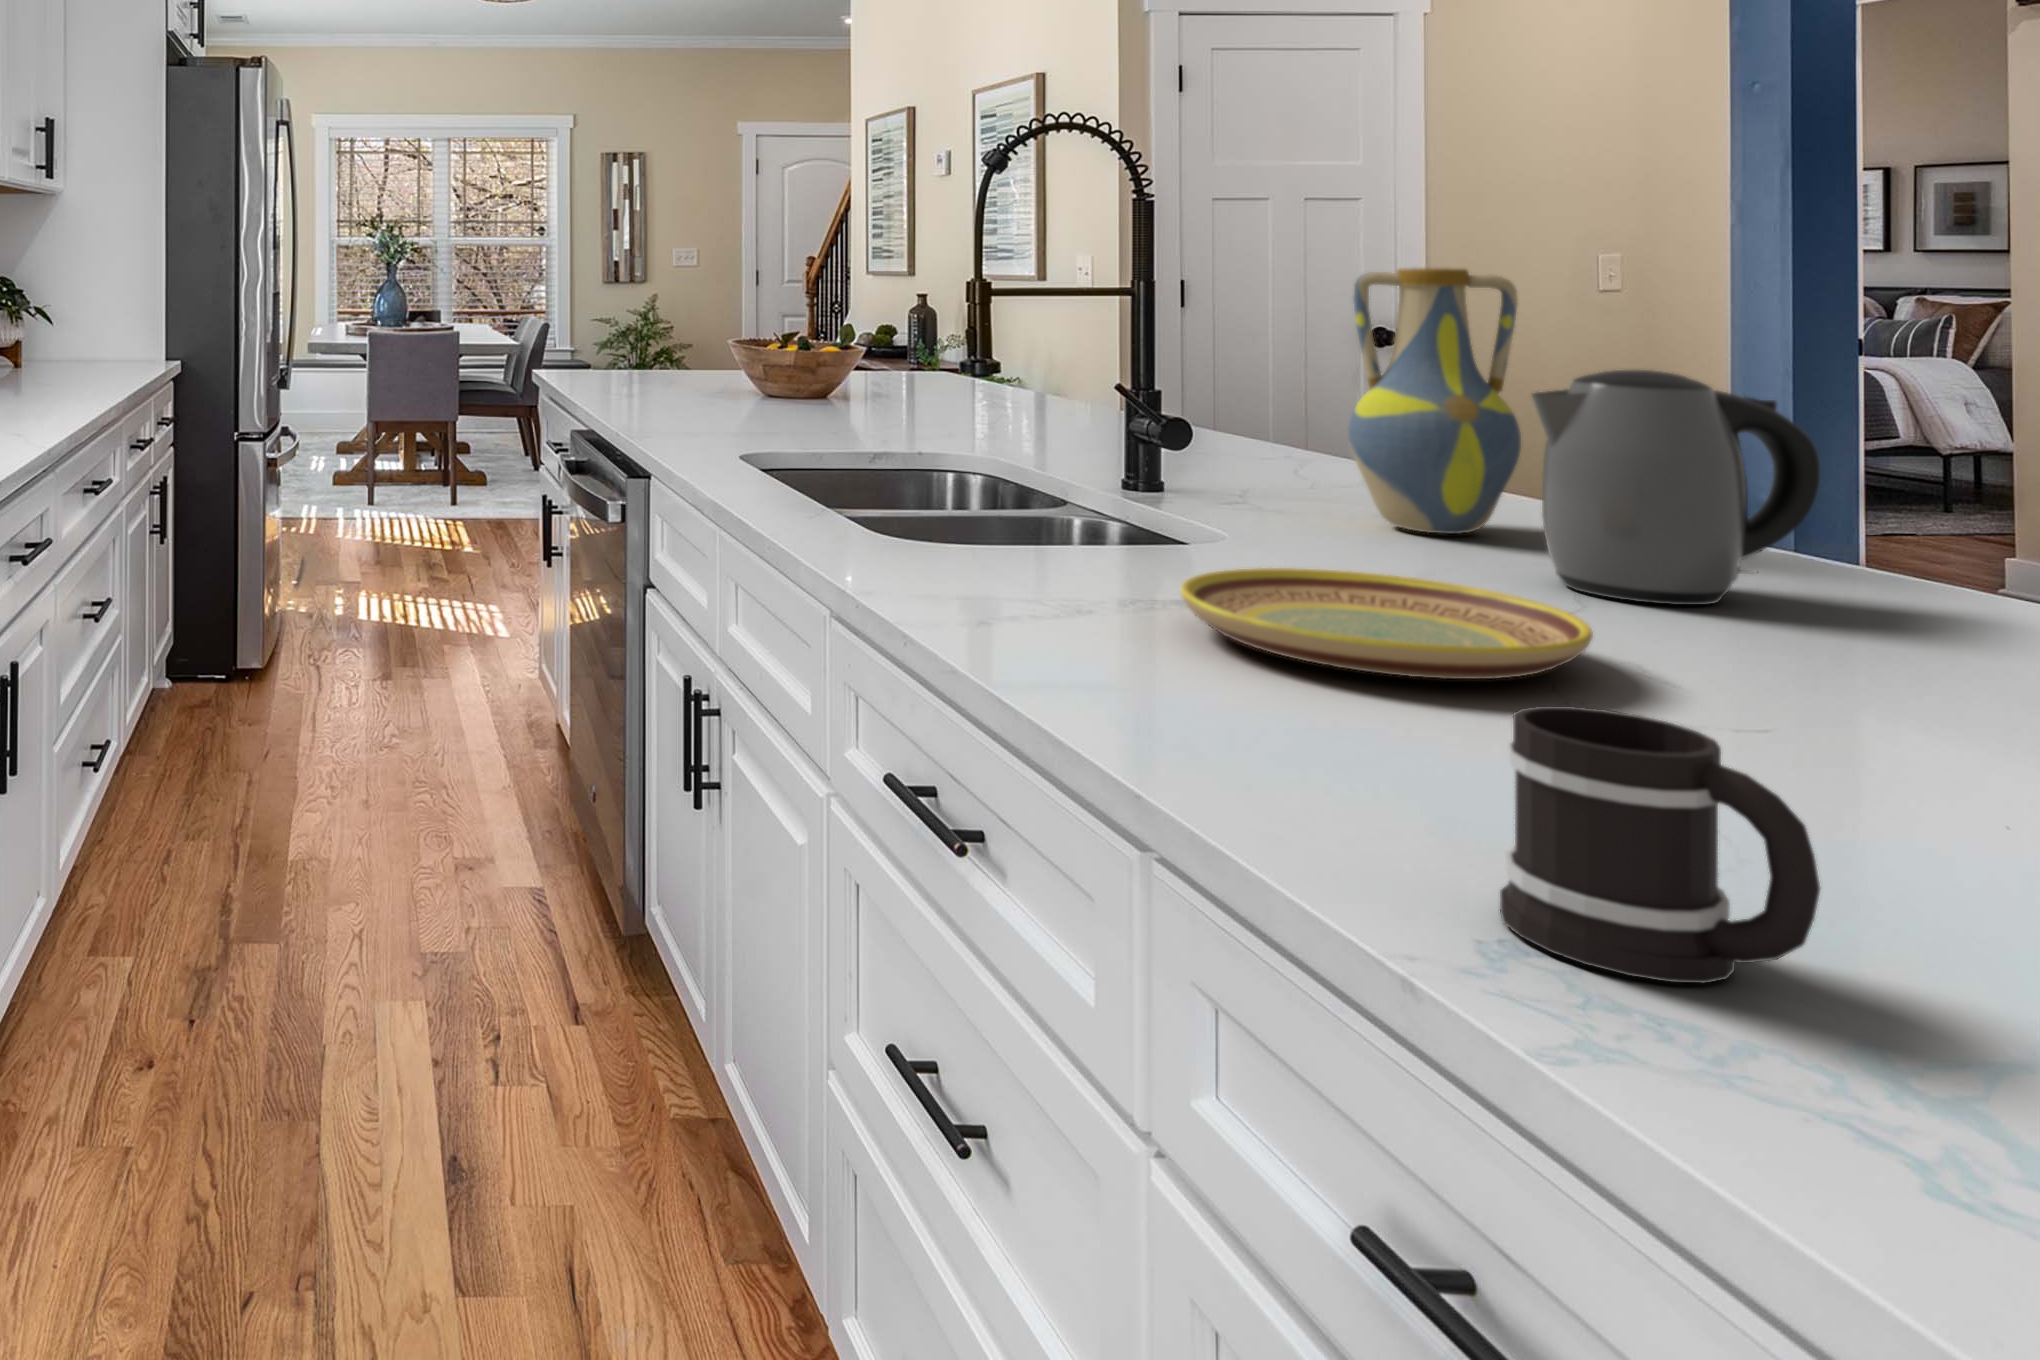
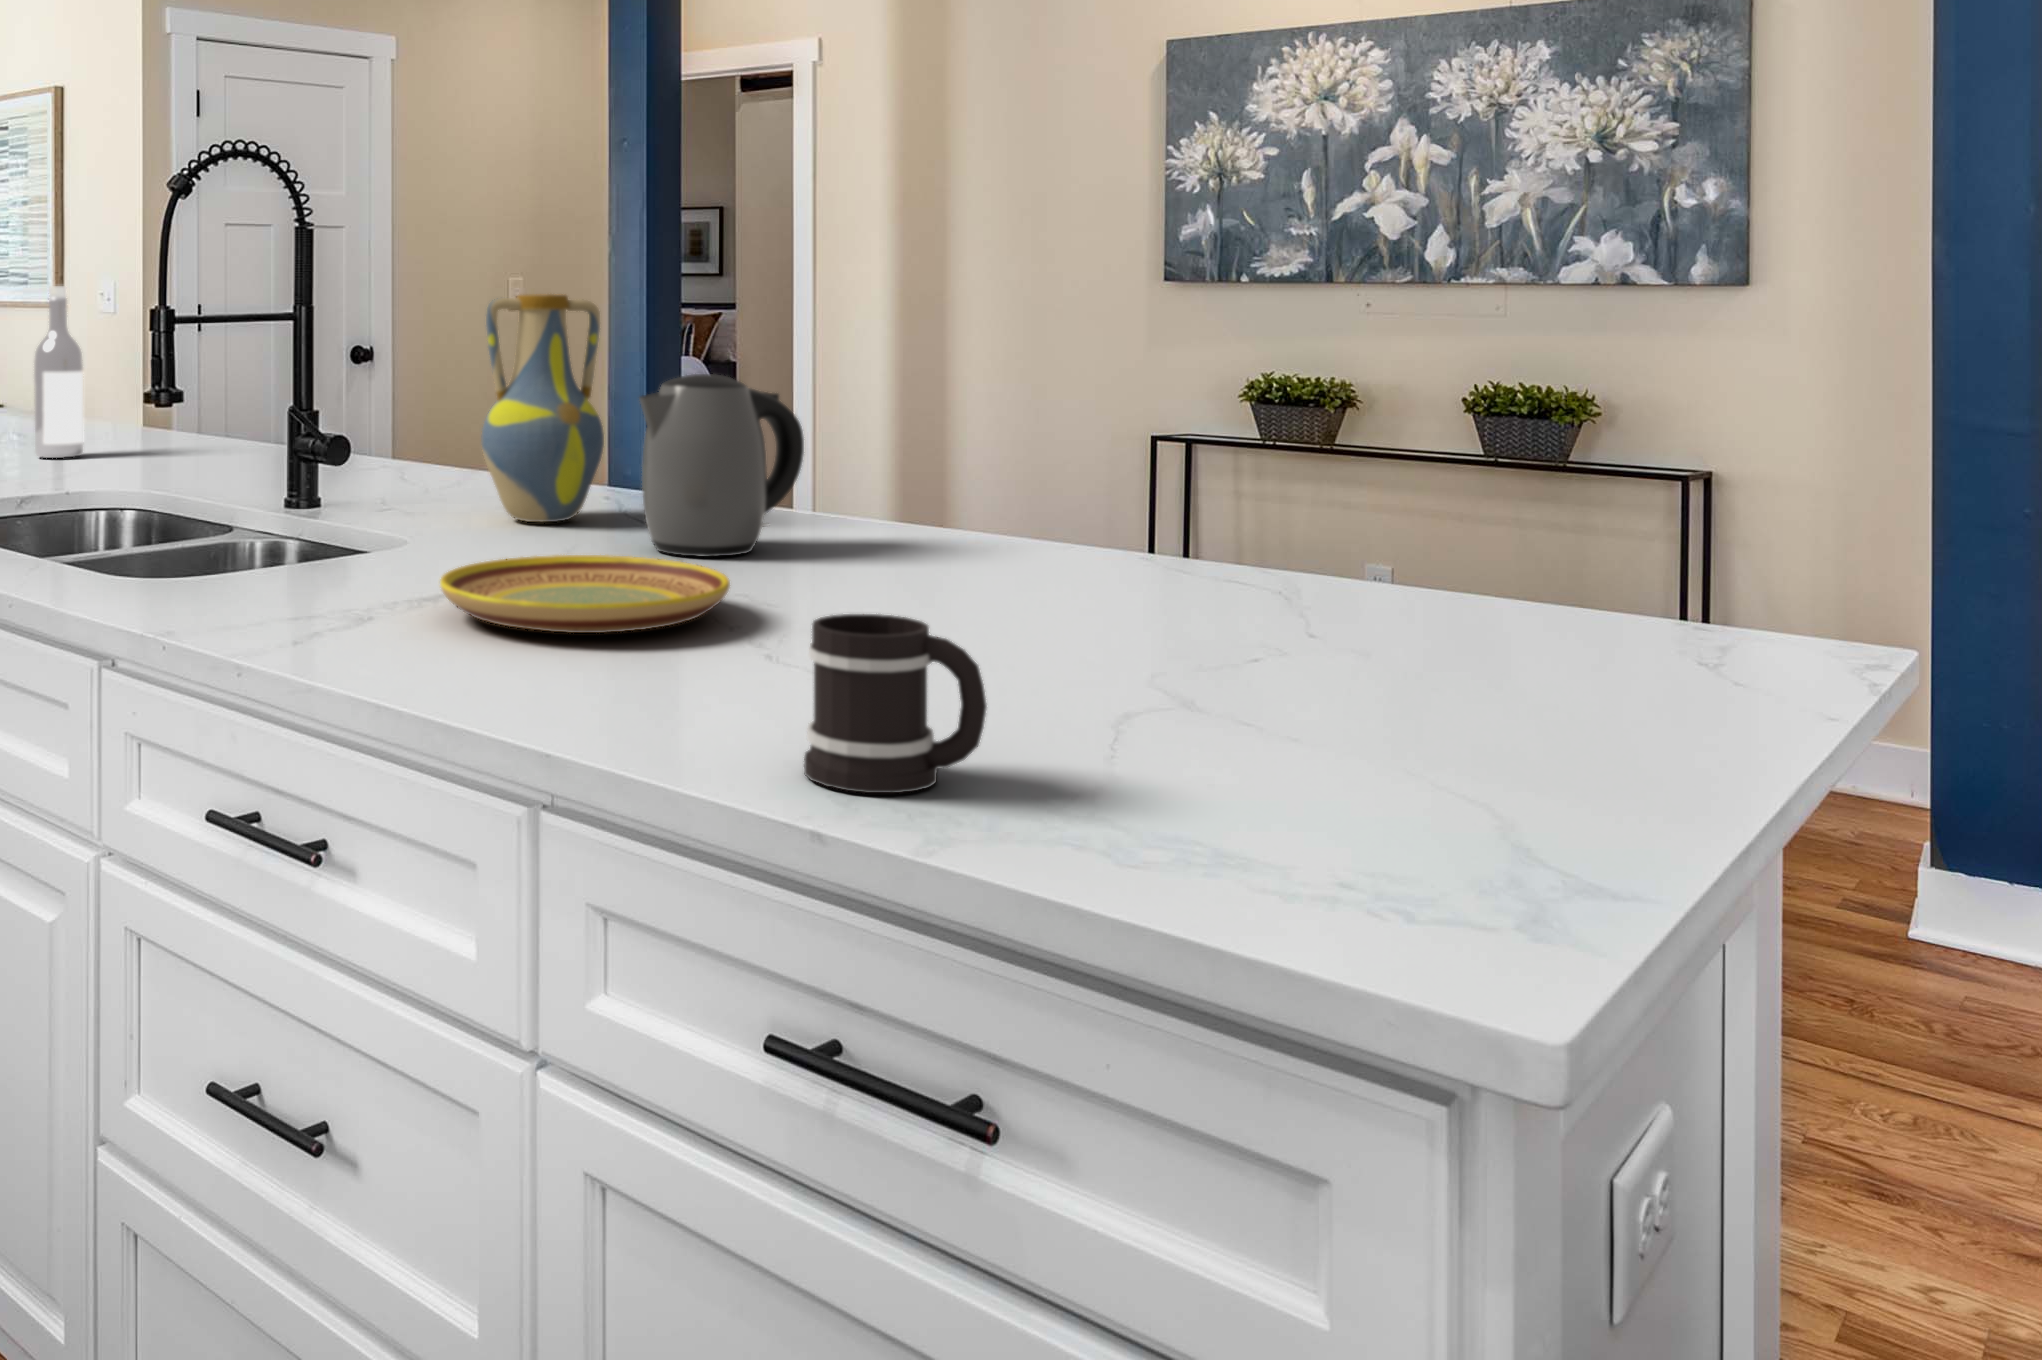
wine bottle: none [929,258,975,418] -> present [34,286,83,458]

